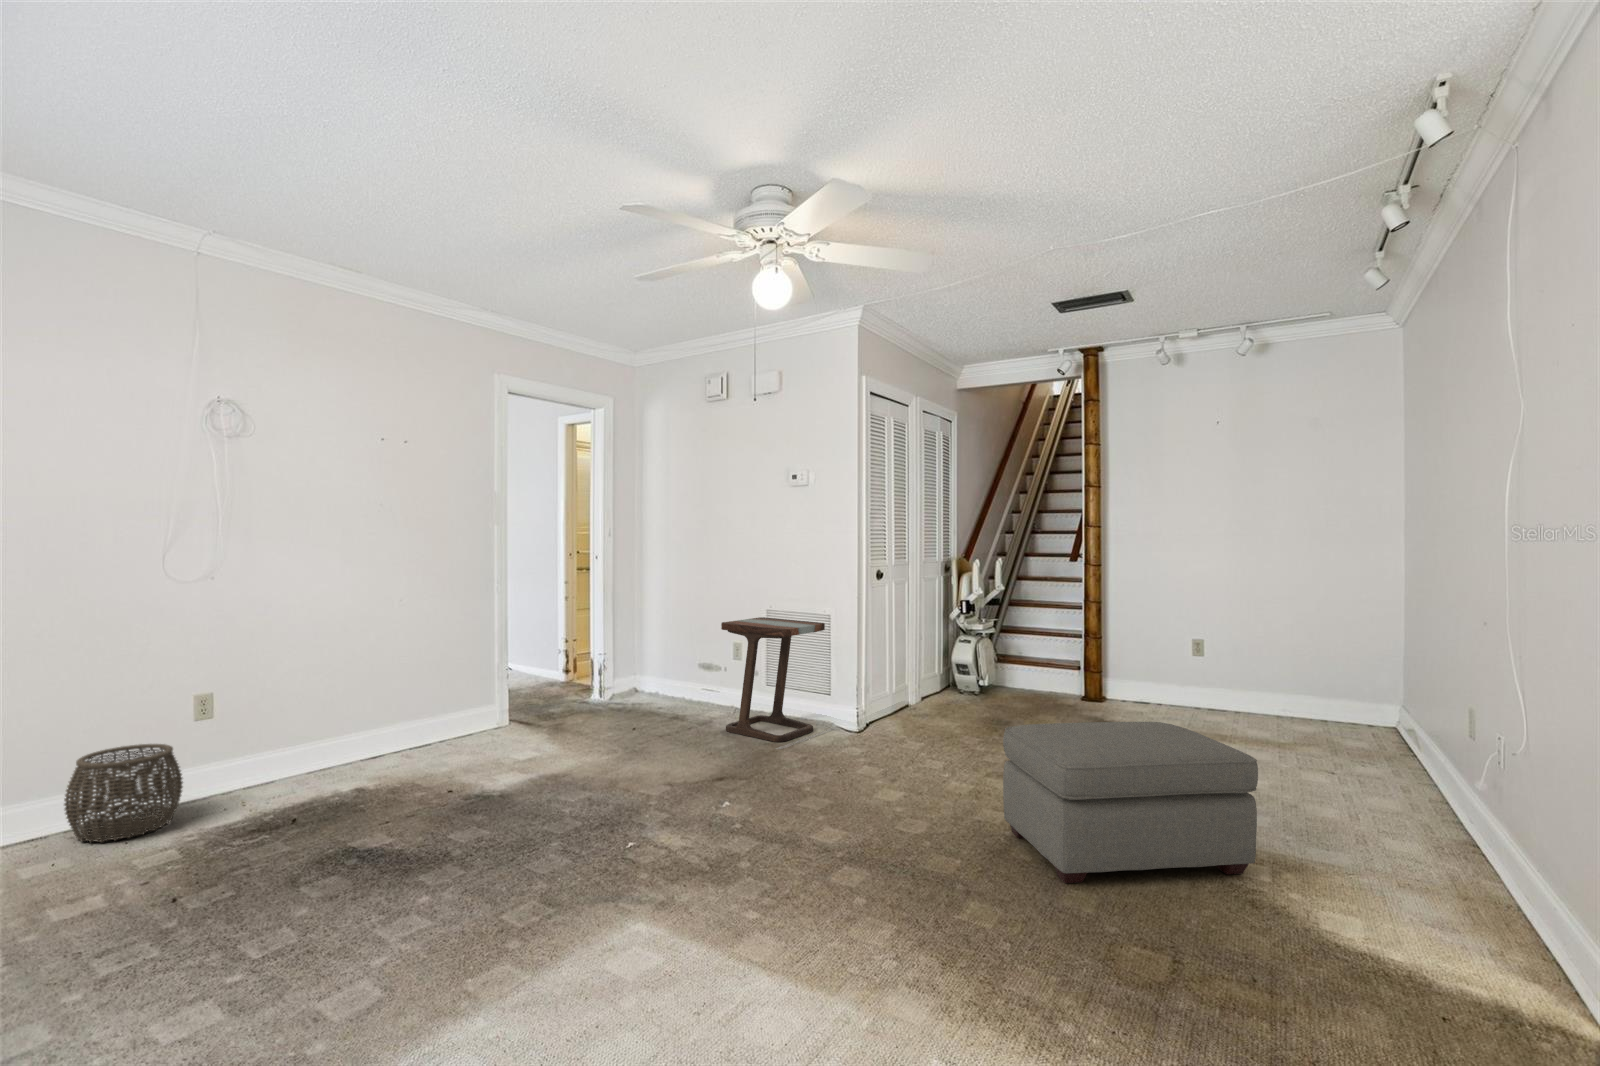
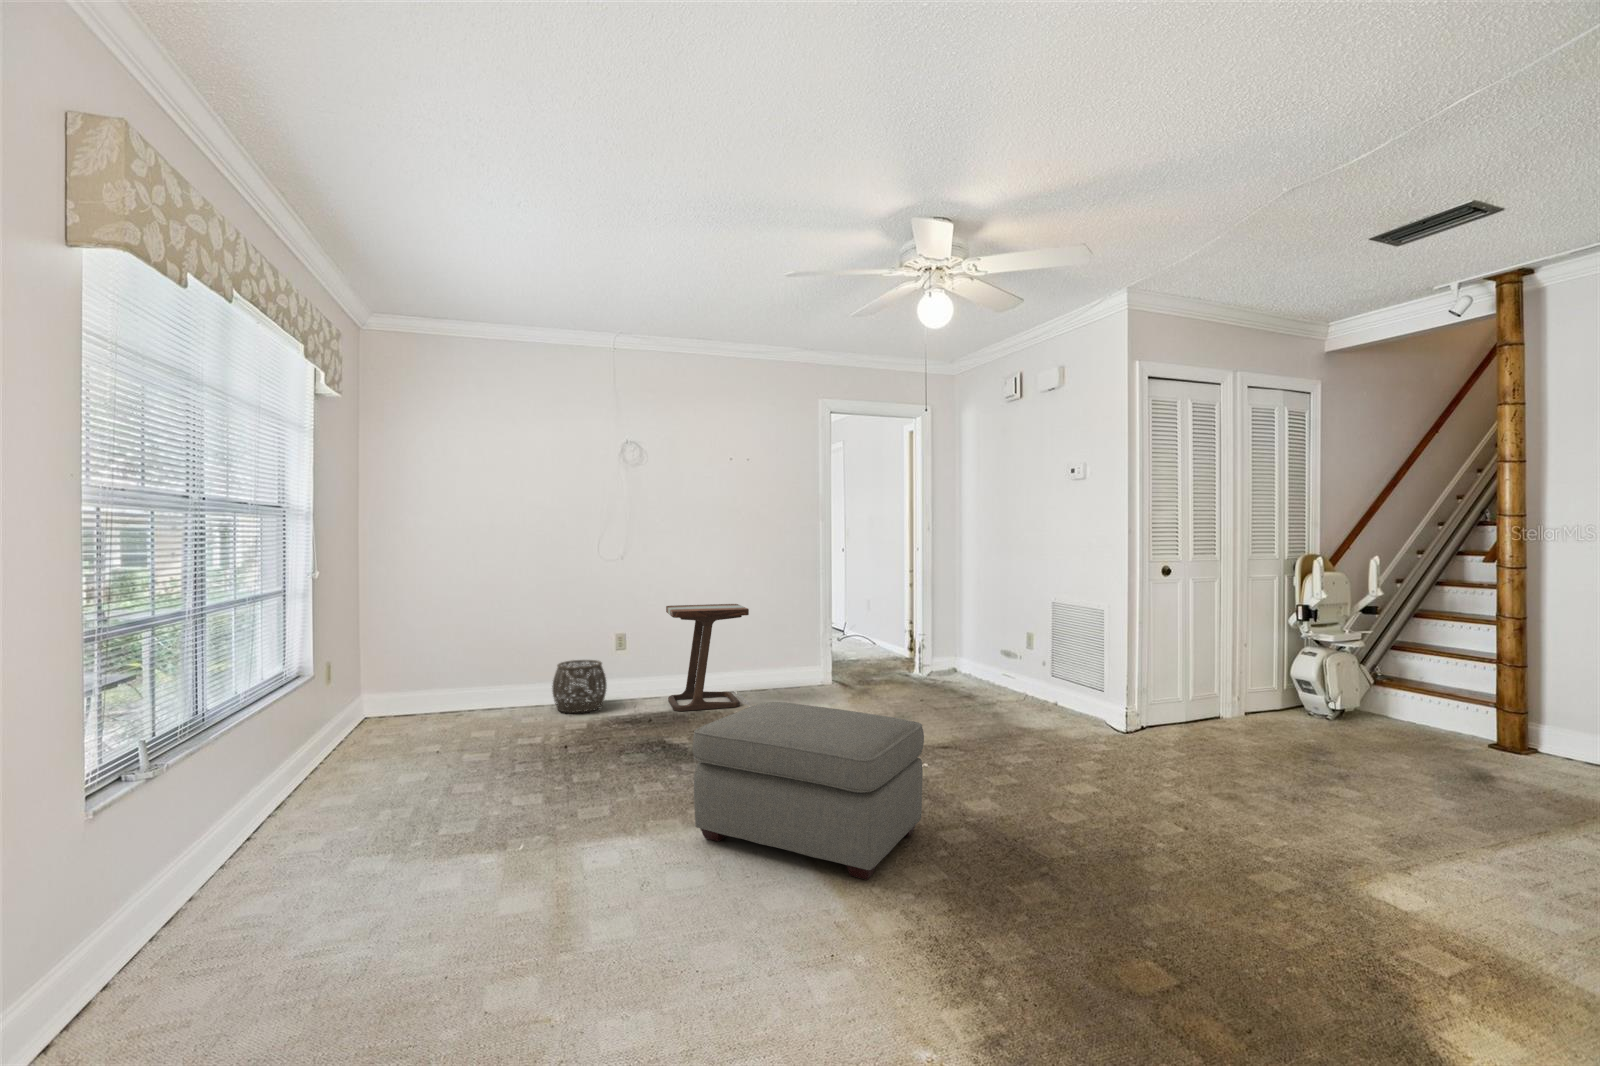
side table: present [721,617,835,749] -> present [666,604,749,711]
ottoman: present [1003,722,1258,883] -> present [693,702,924,880]

